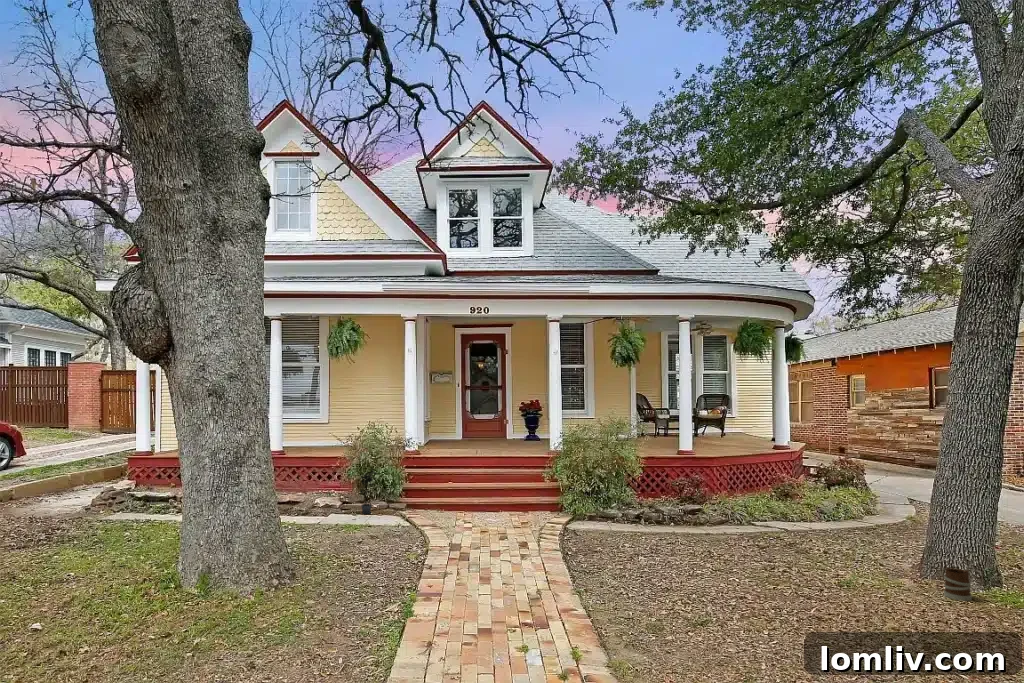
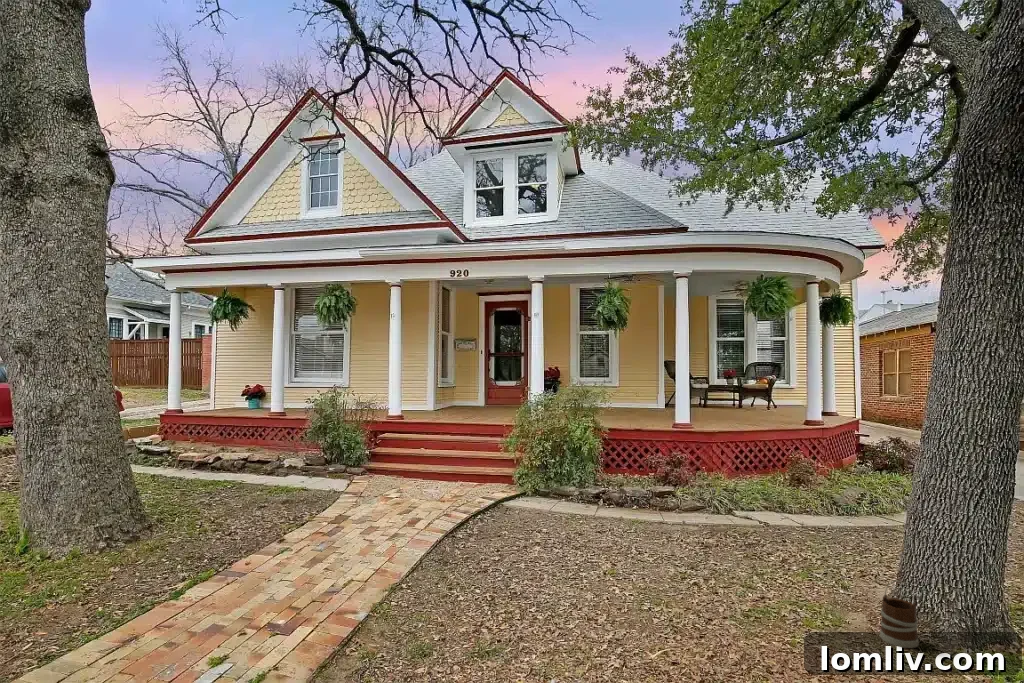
potted plant: present [360,470,377,514] -> none [323,432,343,477]

